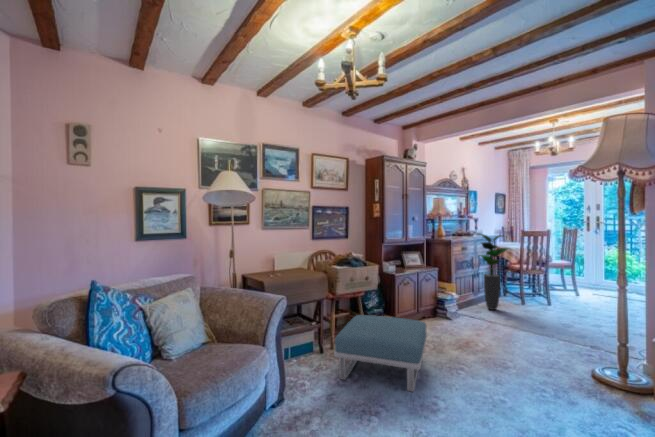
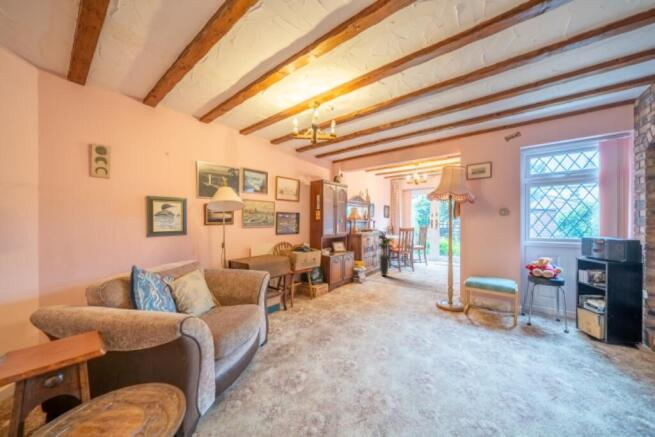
footstool: present [334,315,427,392] -> none [298,283,353,326]

